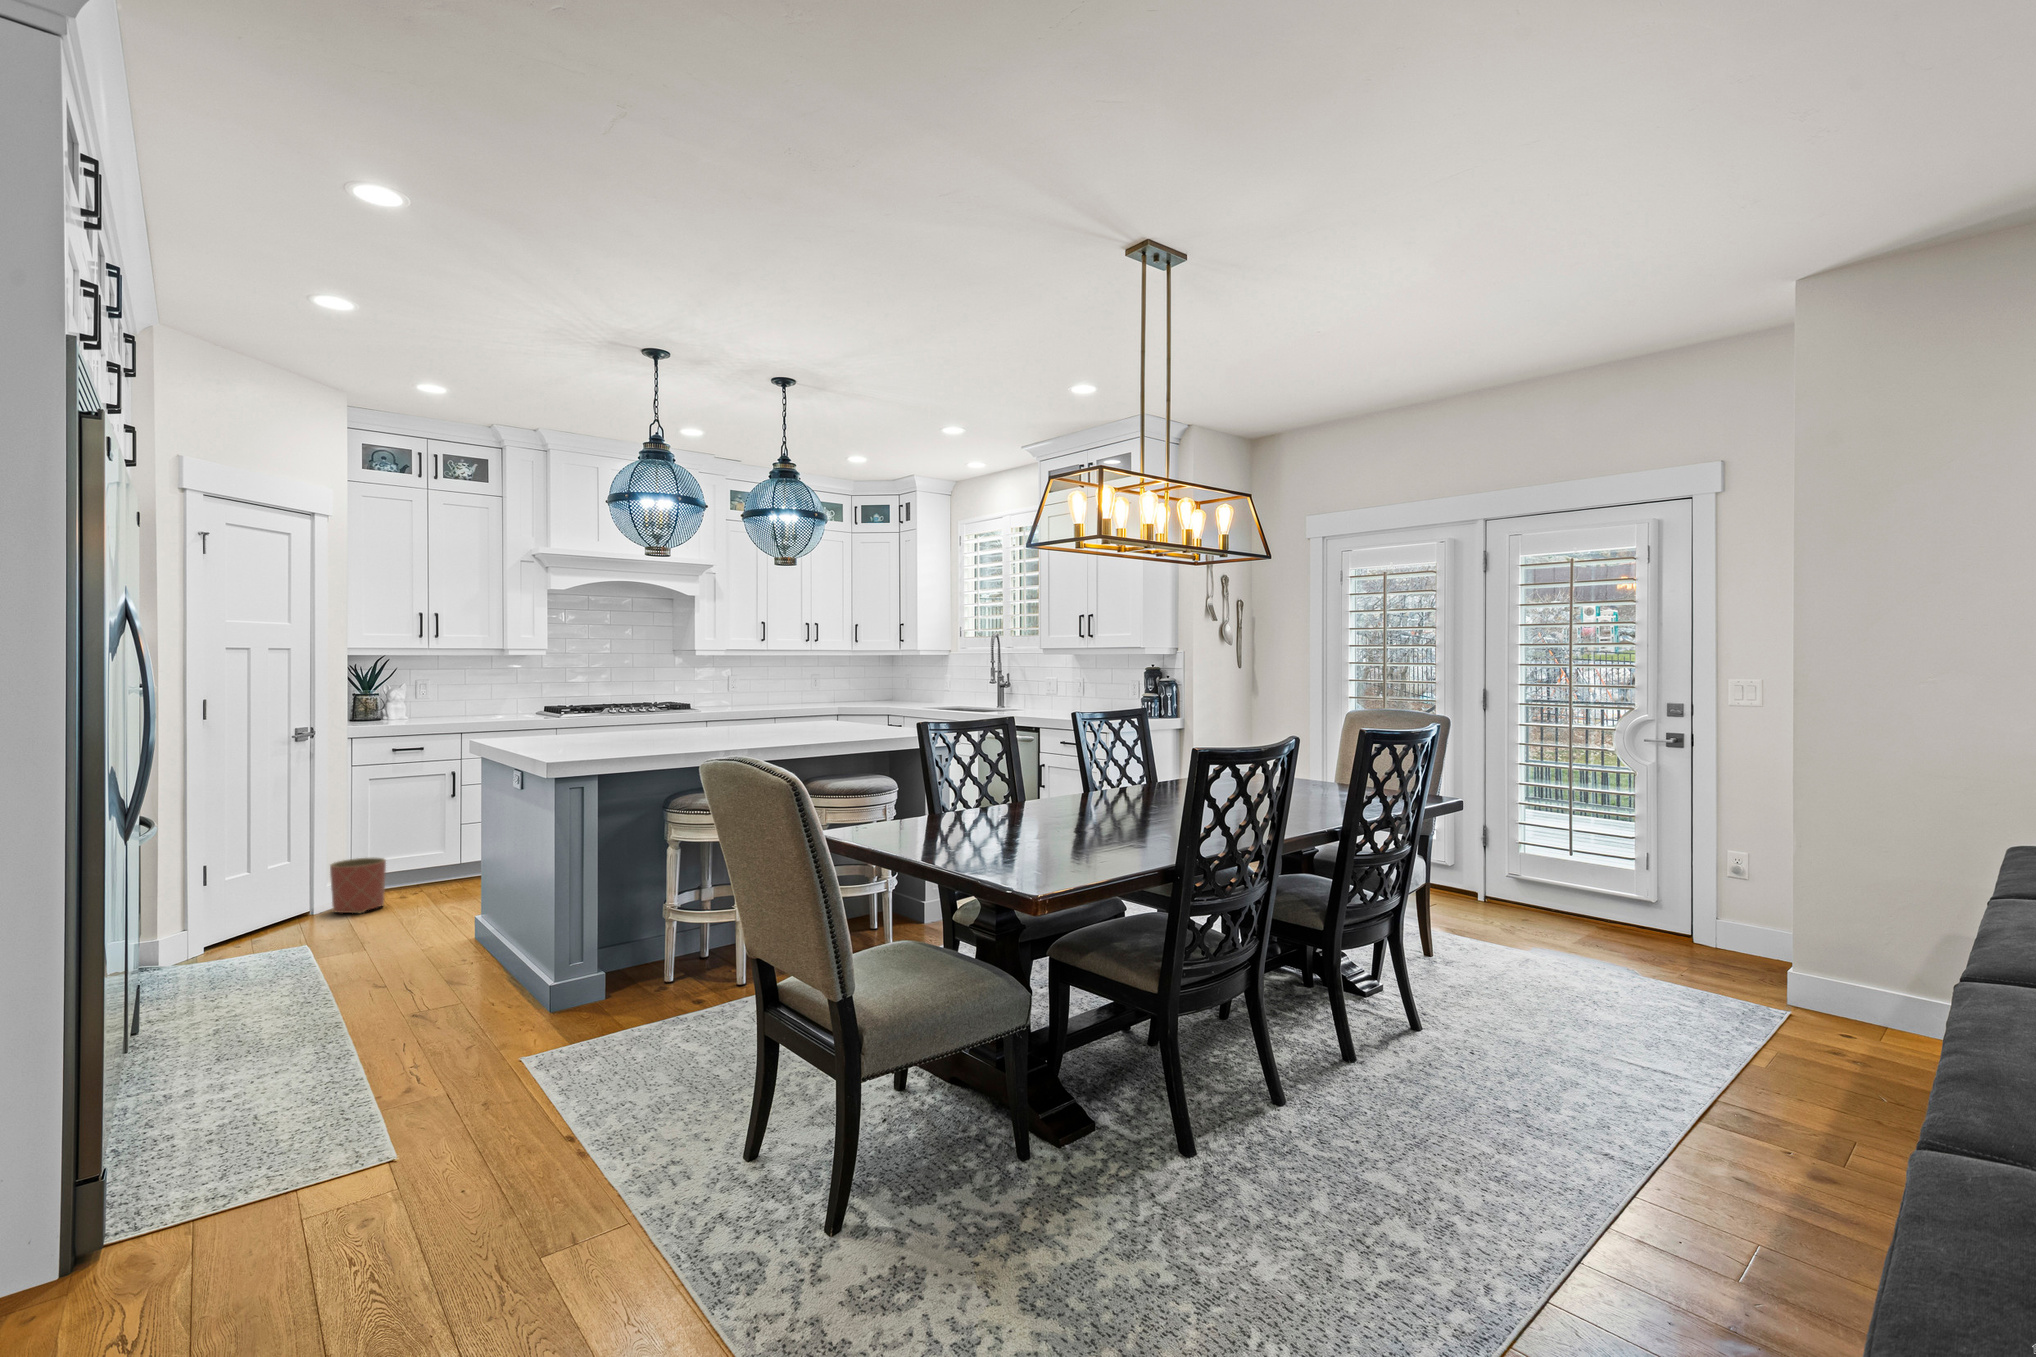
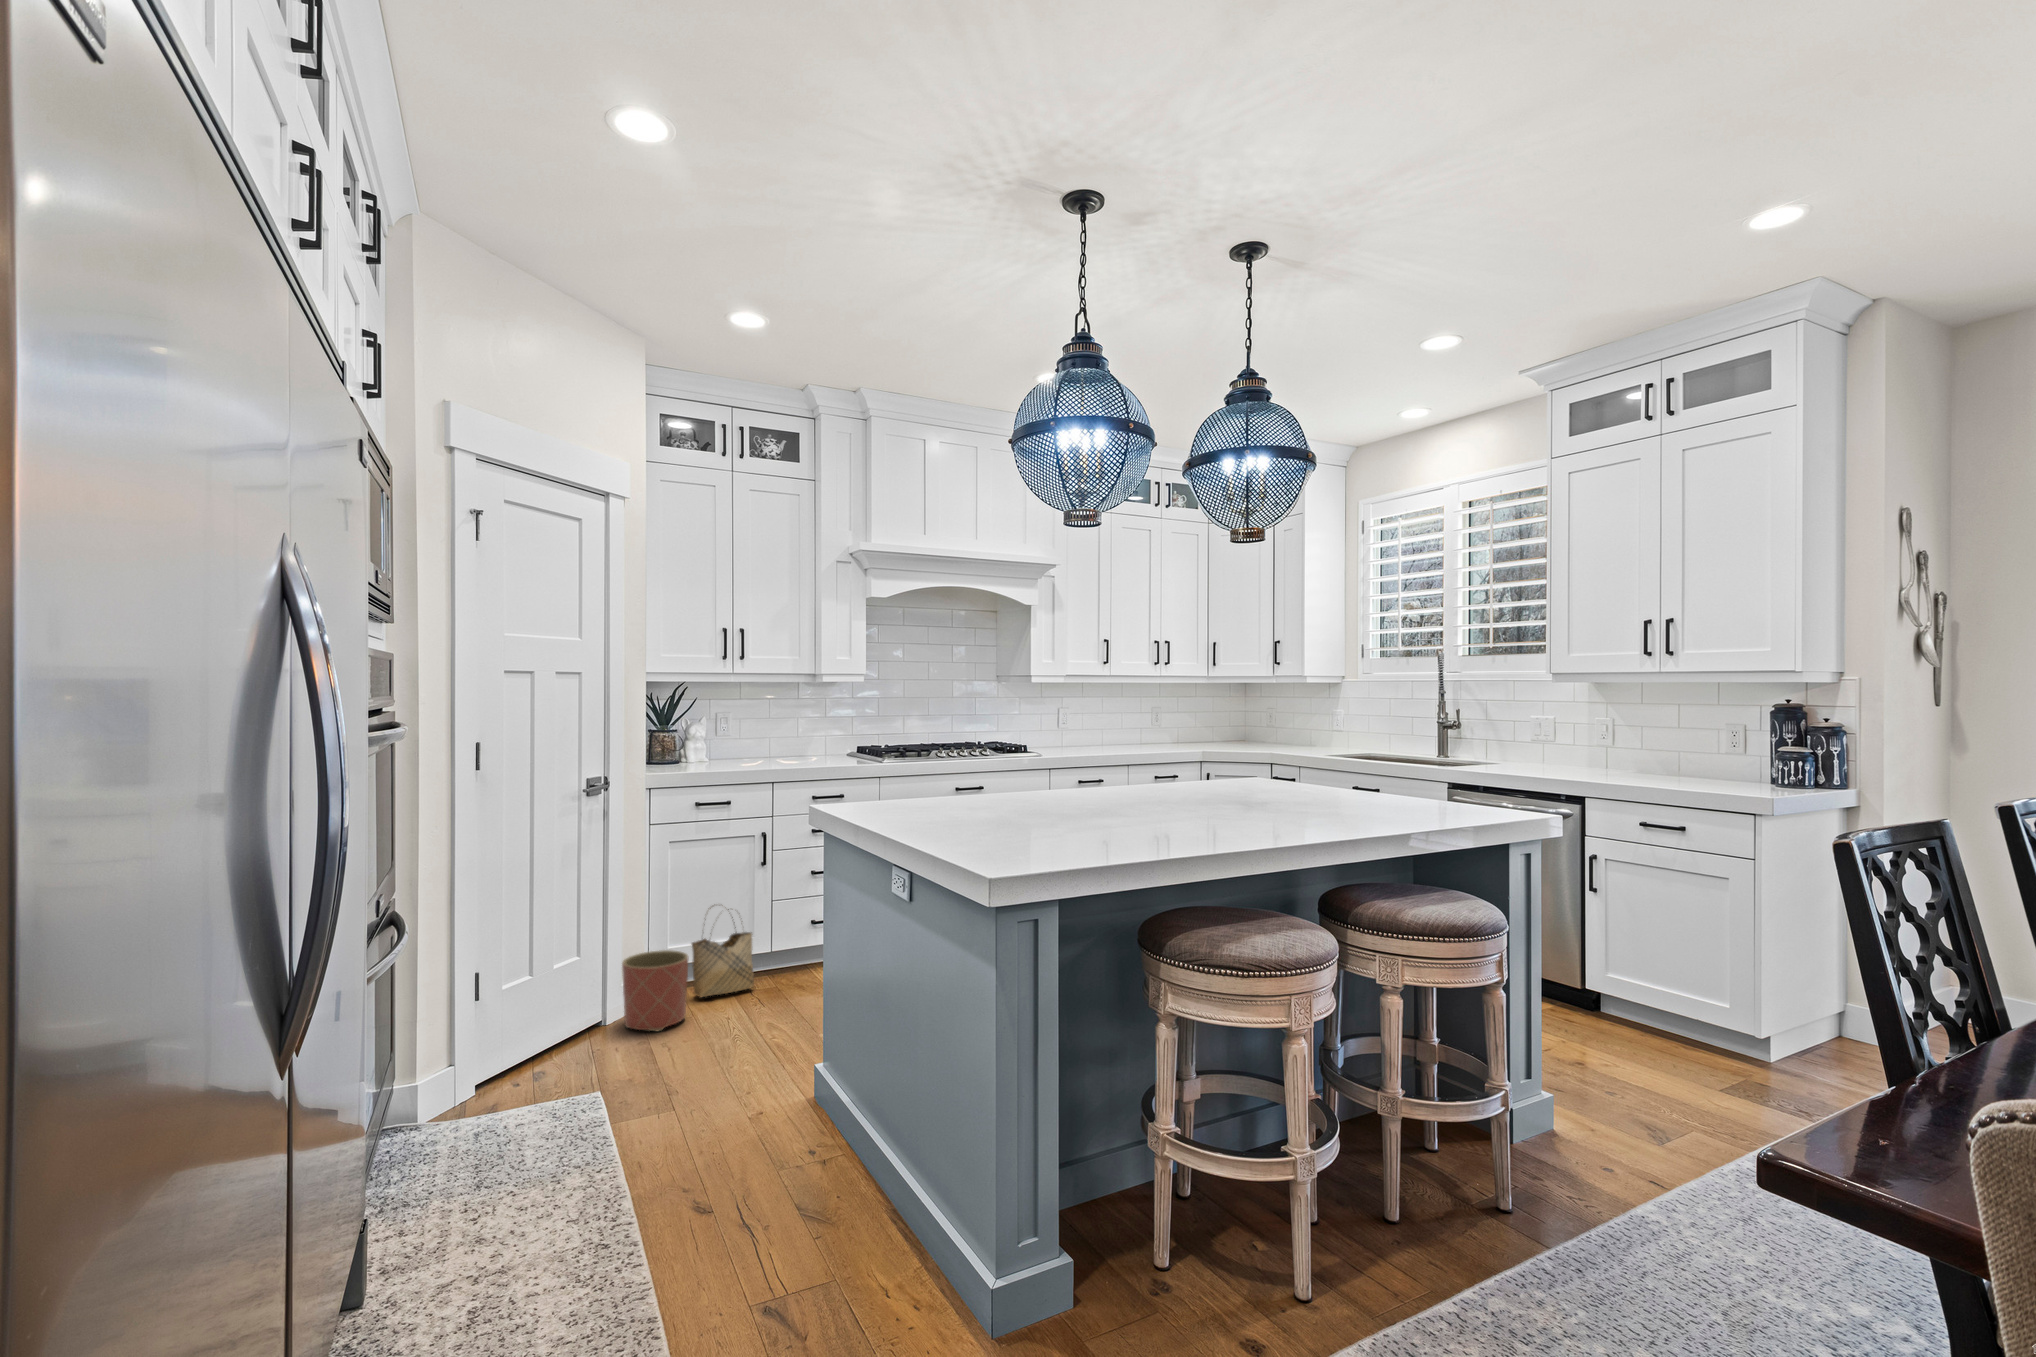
woven basket: none [390,826,444,894] -> present [692,908,754,998]

